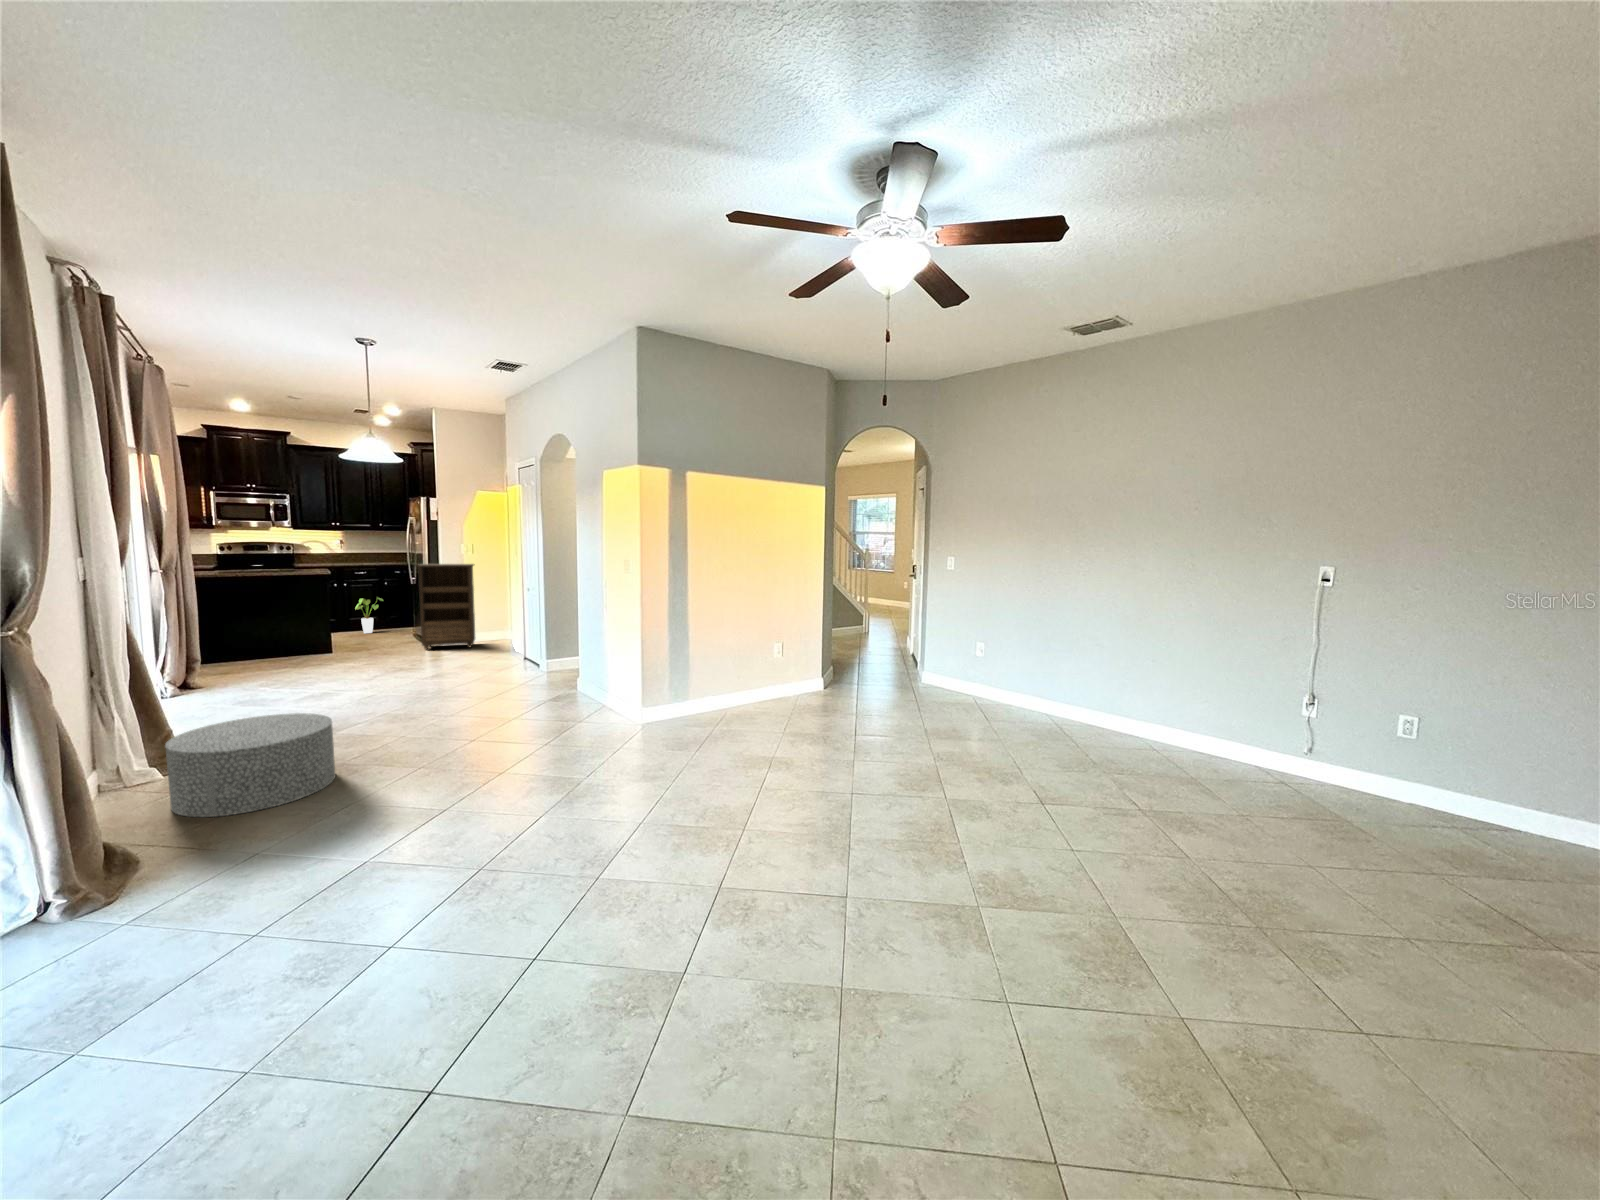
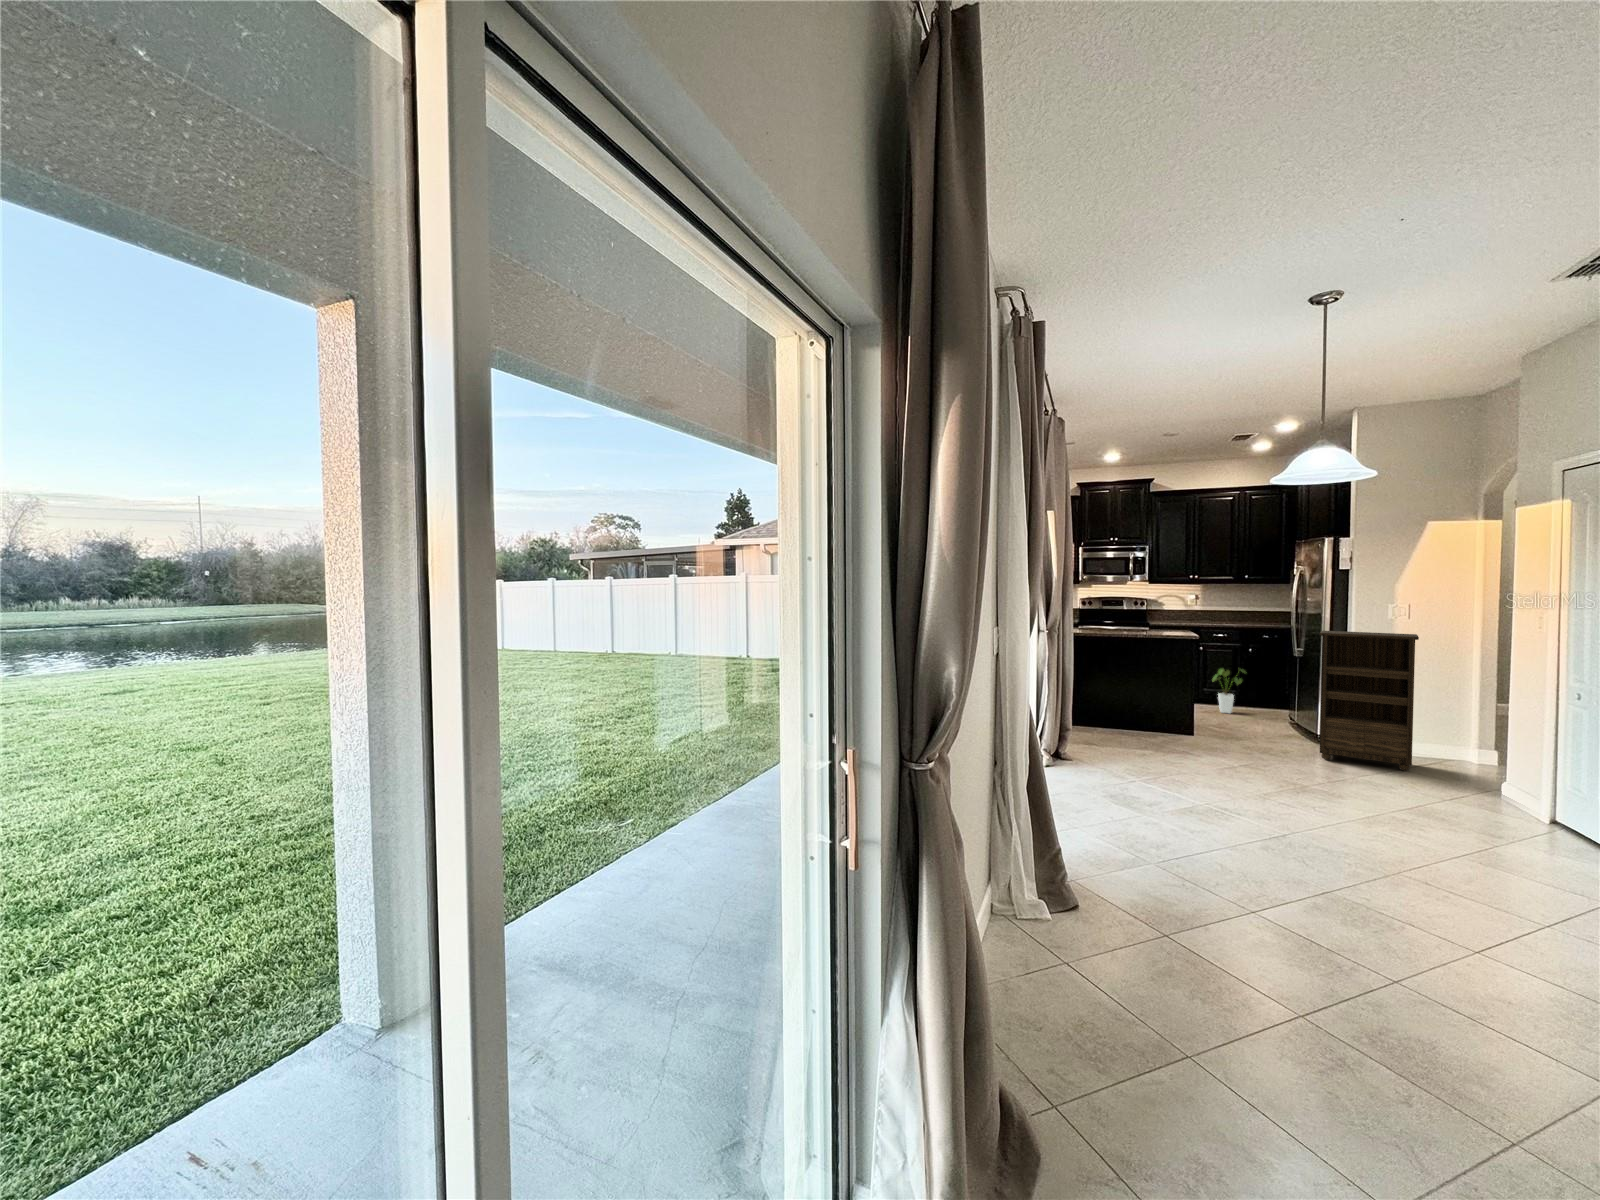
ottoman: present [165,713,335,817] -> none [1063,877,1305,1104]

